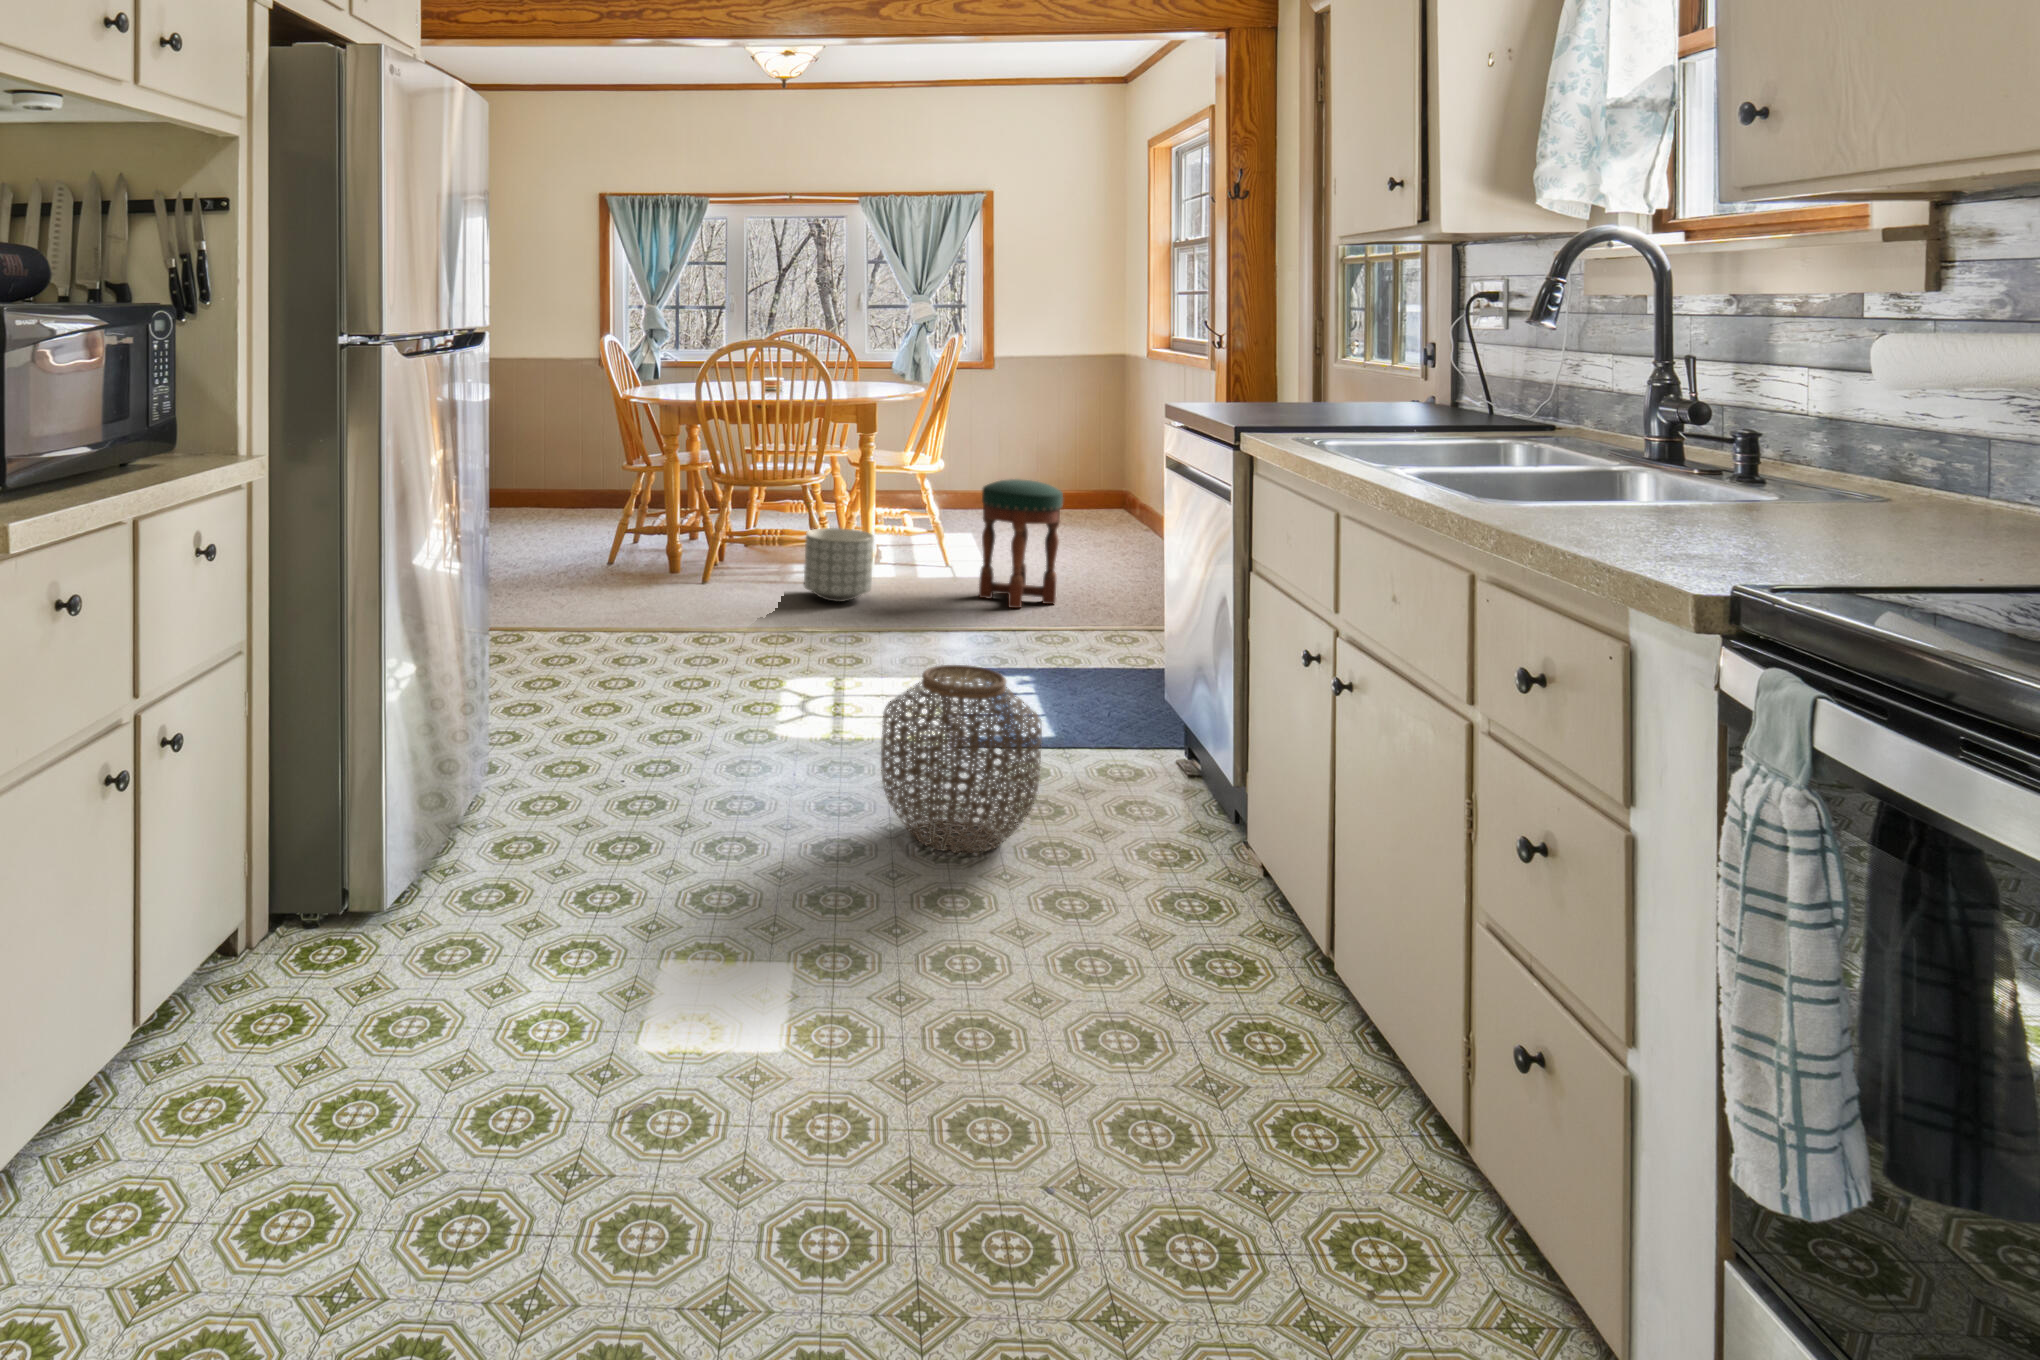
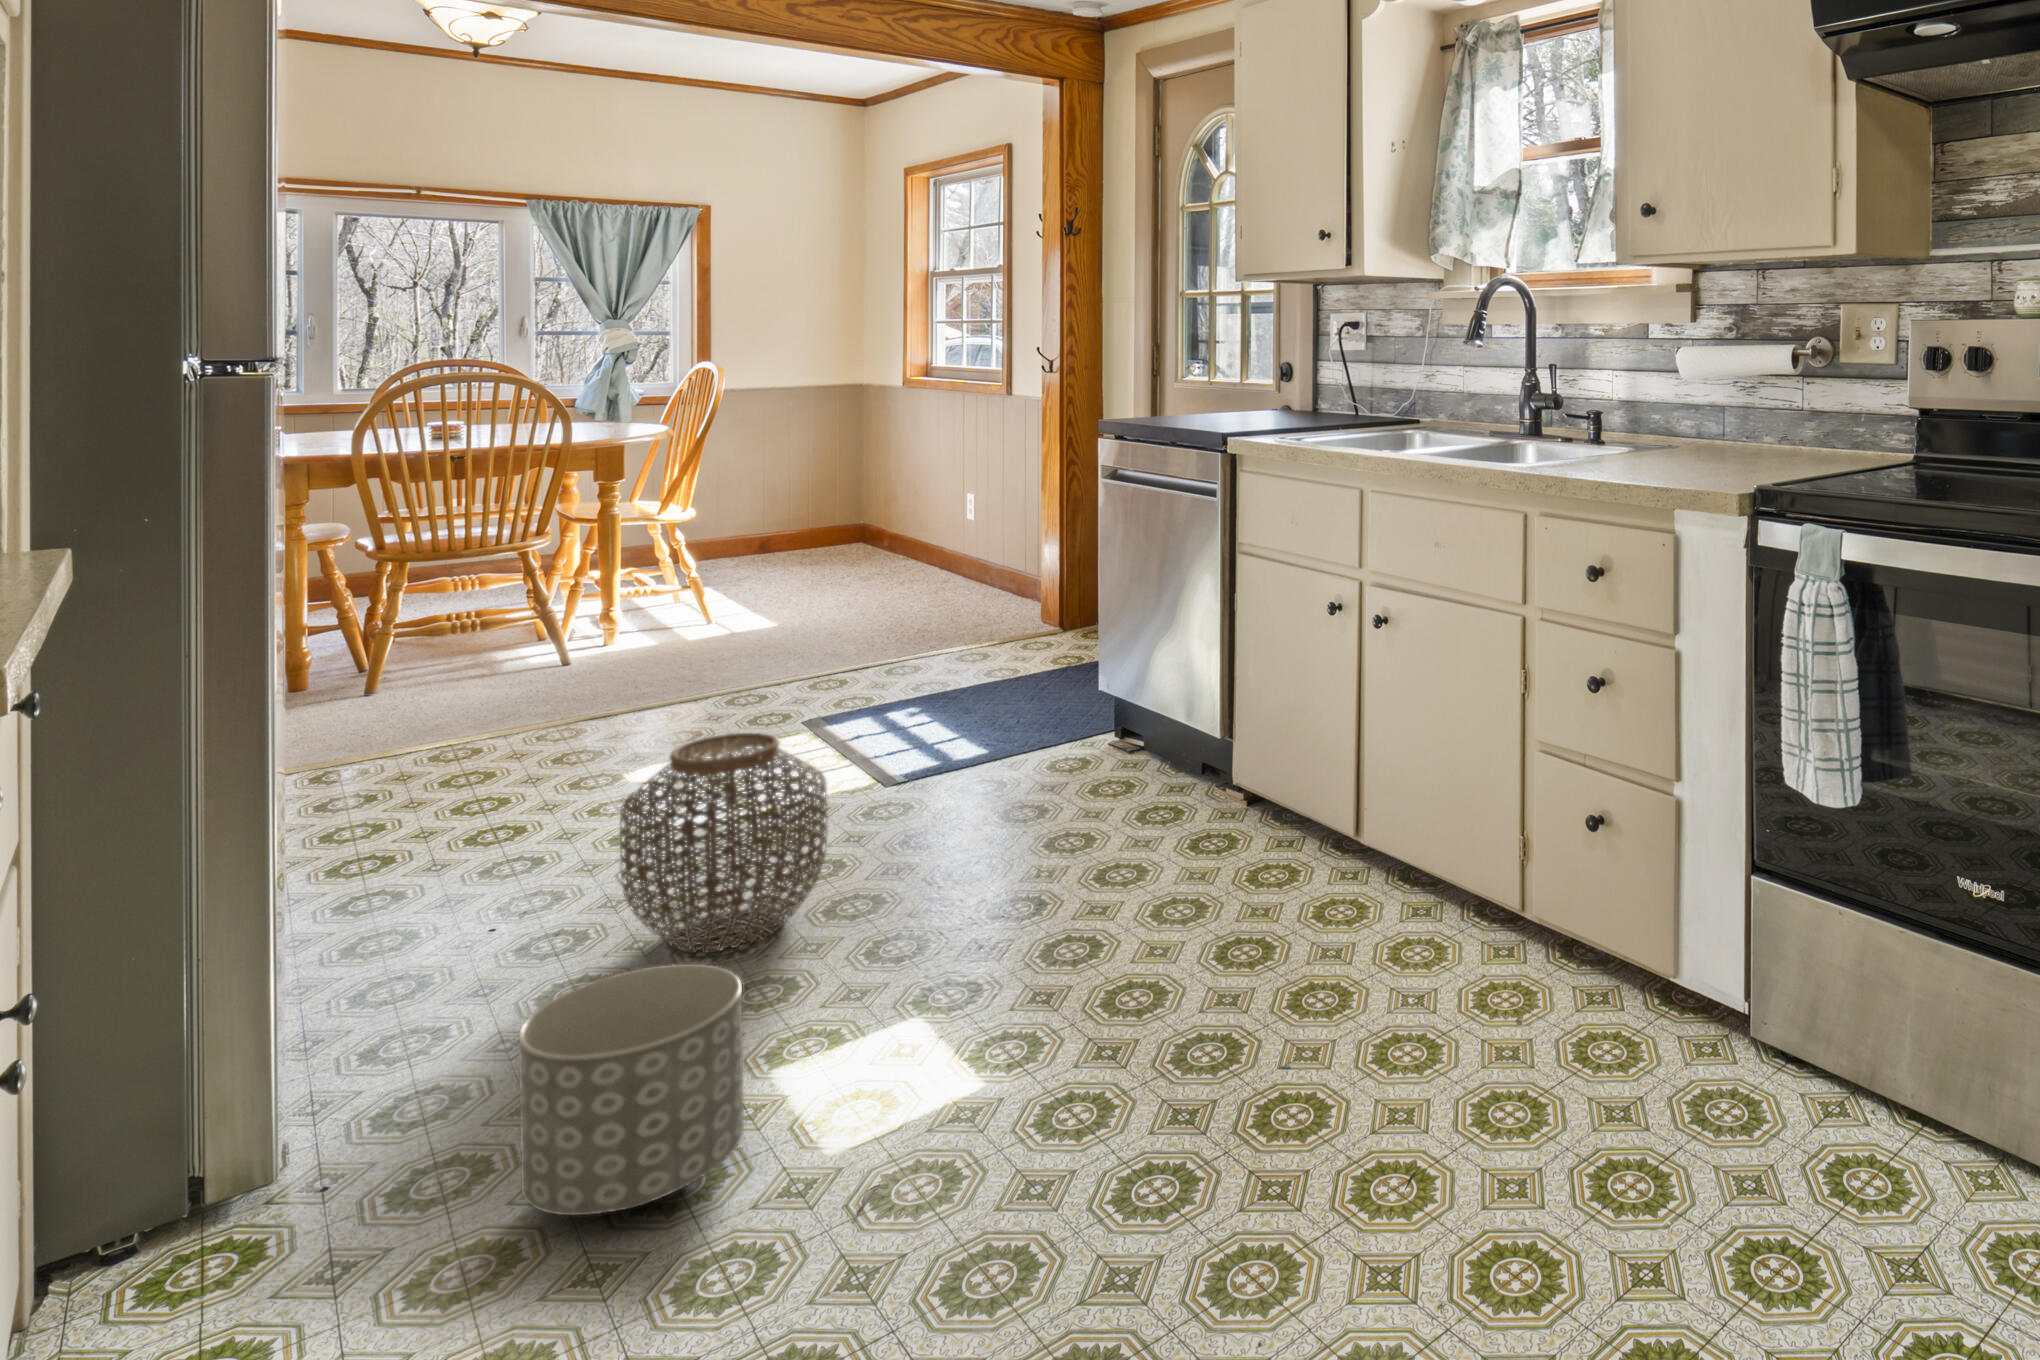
stool: present [979,479,1063,608] -> none [613,528,721,678]
planter: present [804,528,874,602] -> present [519,964,744,1215]

